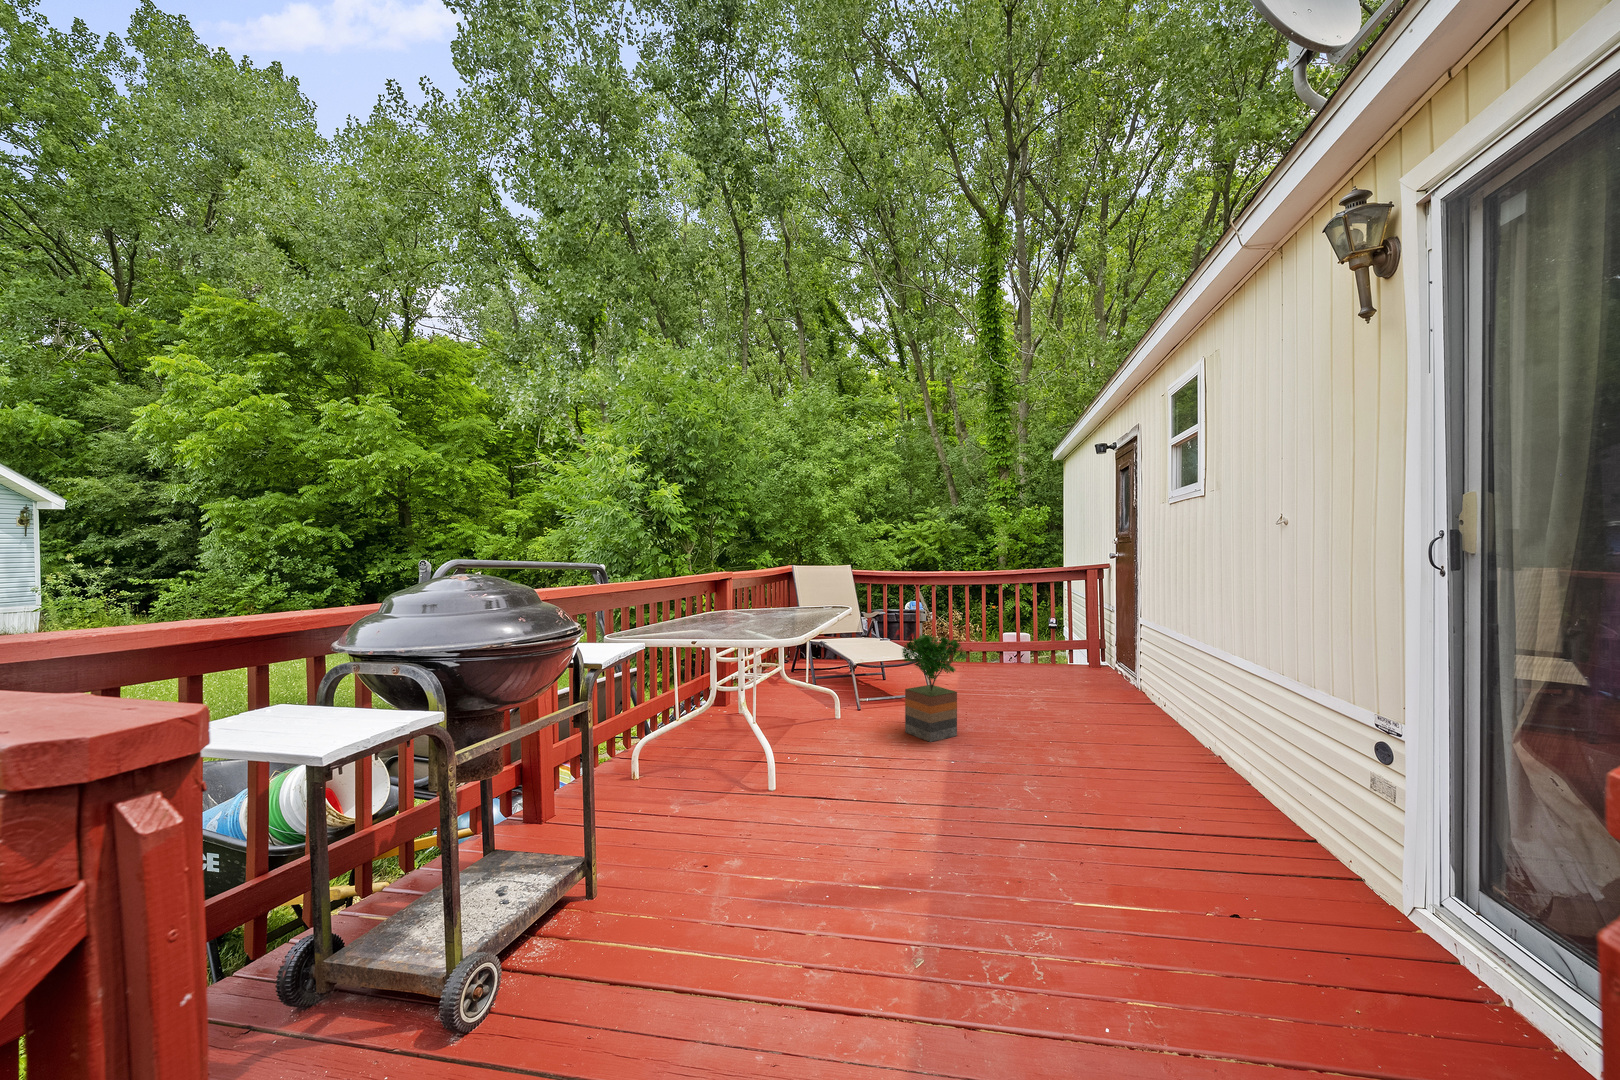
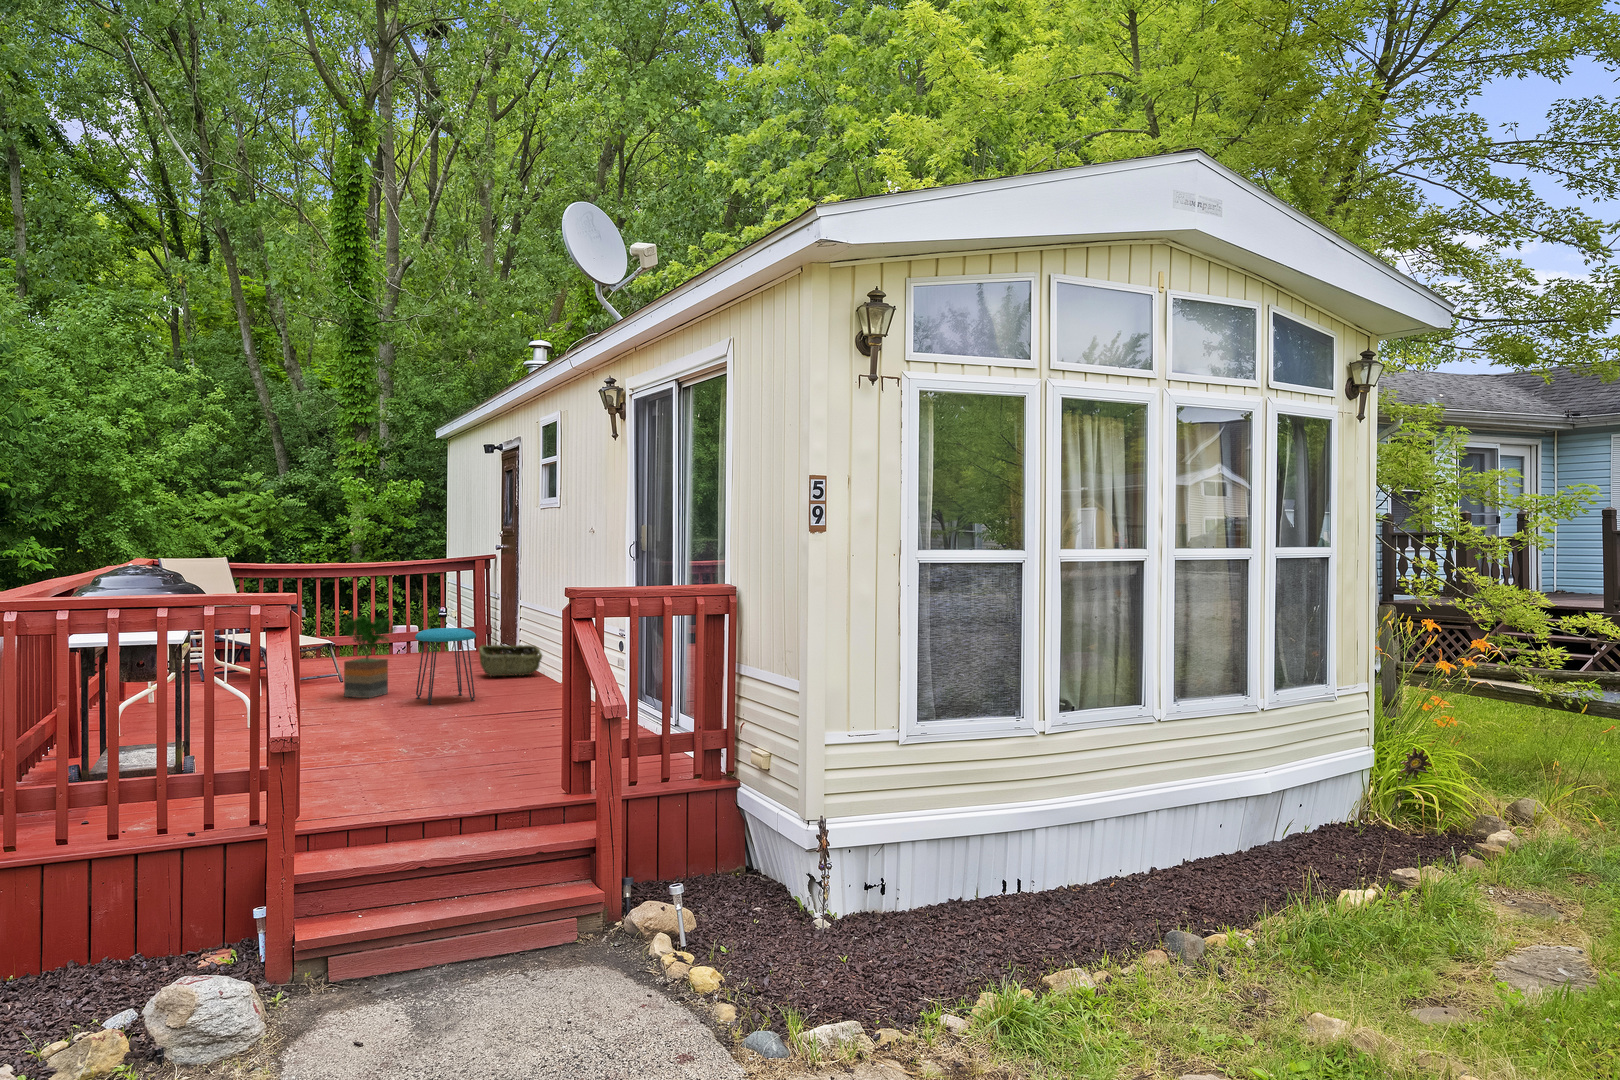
stool: none [980,663,1068,785] -> present [415,628,476,705]
woven basket: none [1082,677,1176,728] -> present [479,645,542,676]

